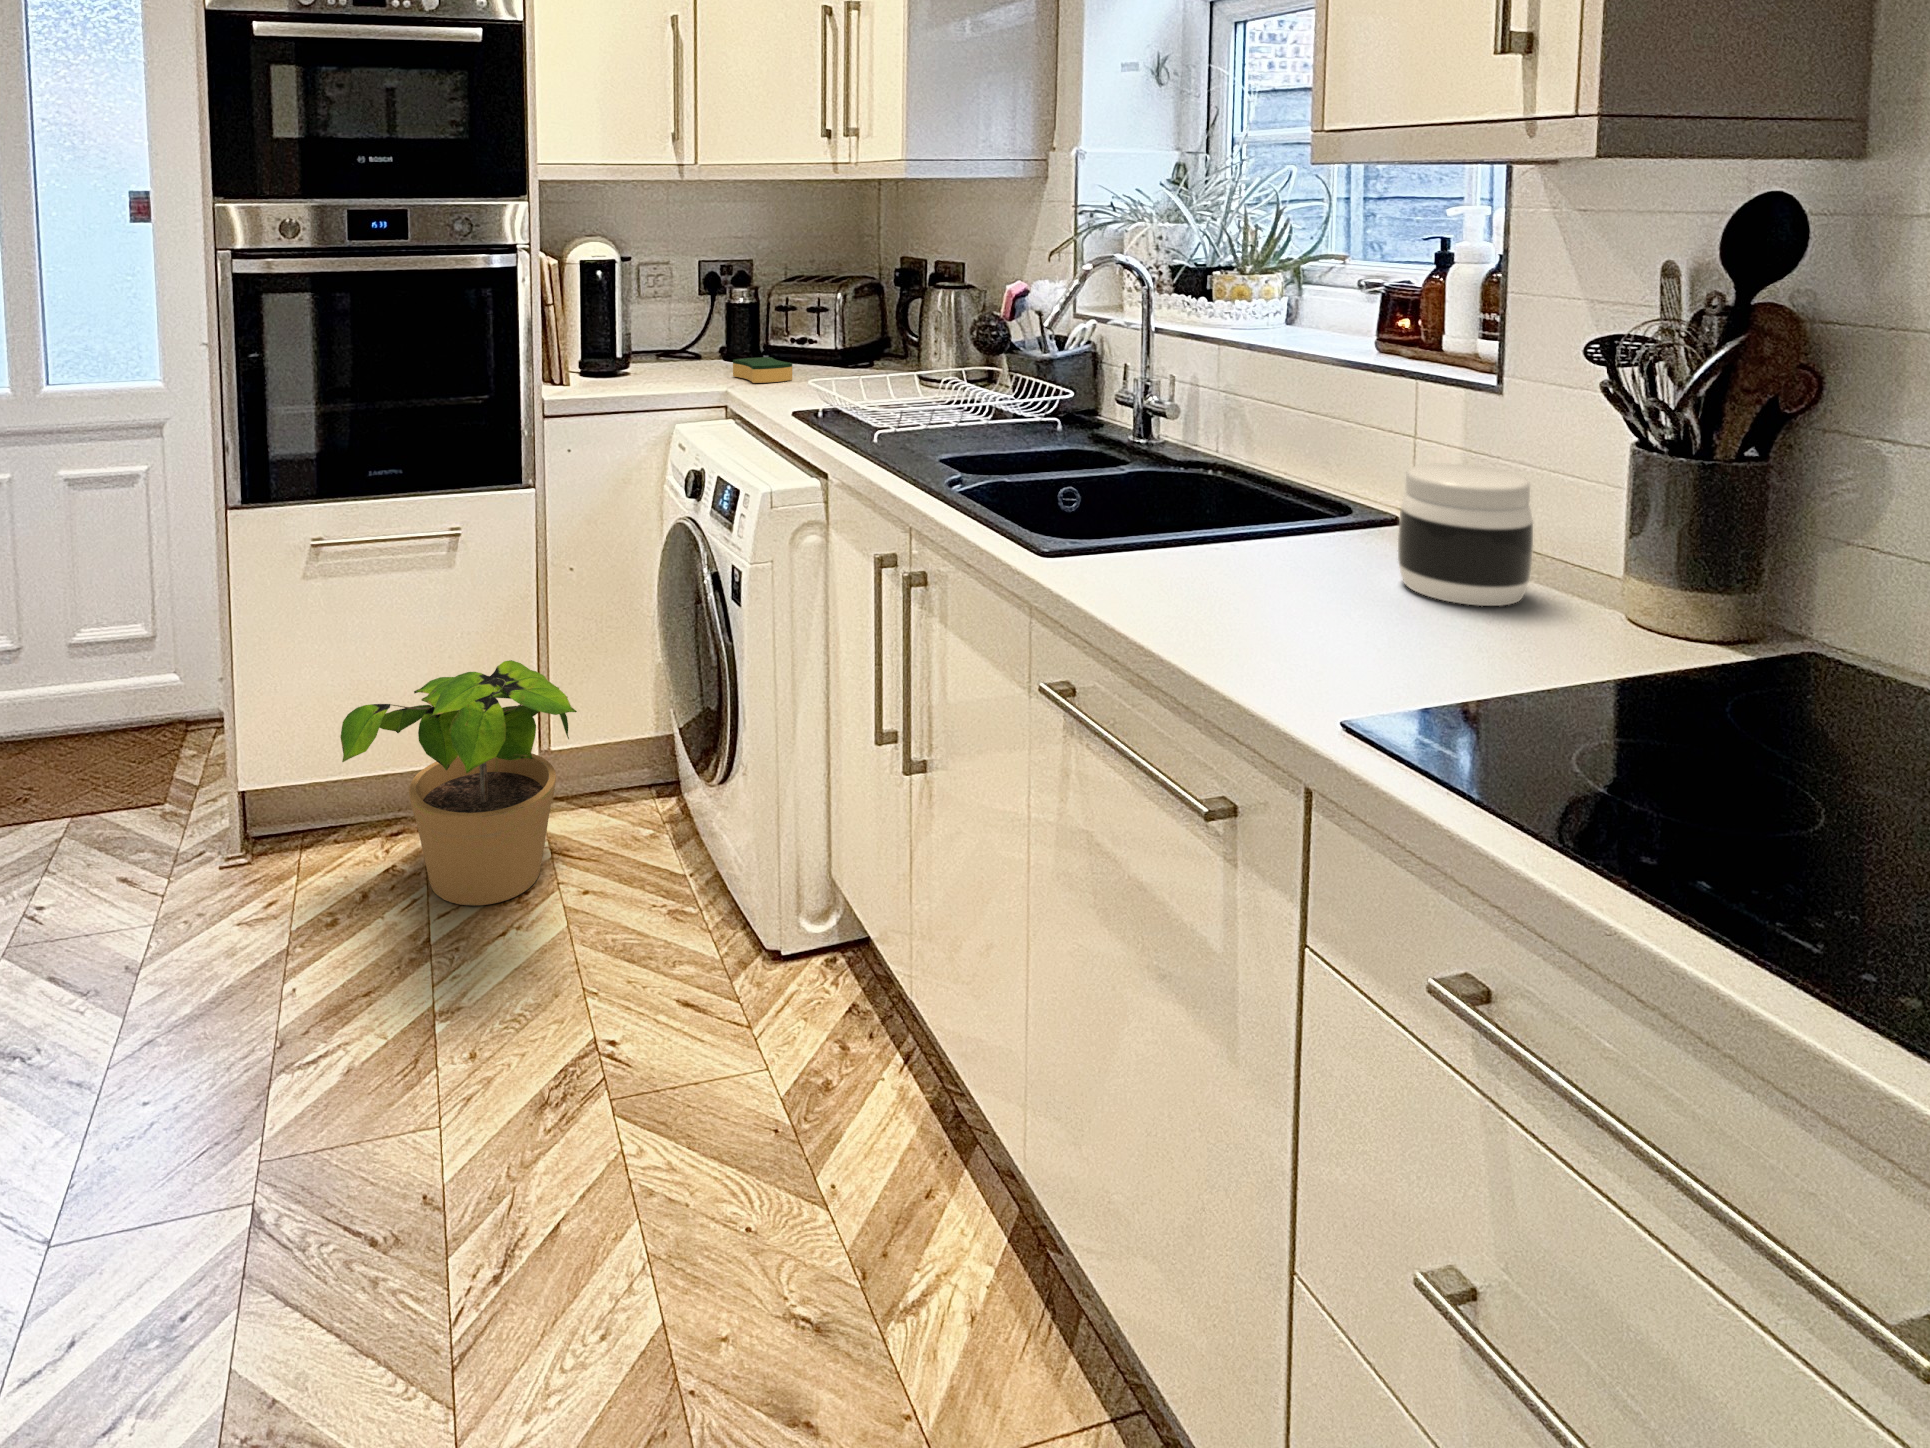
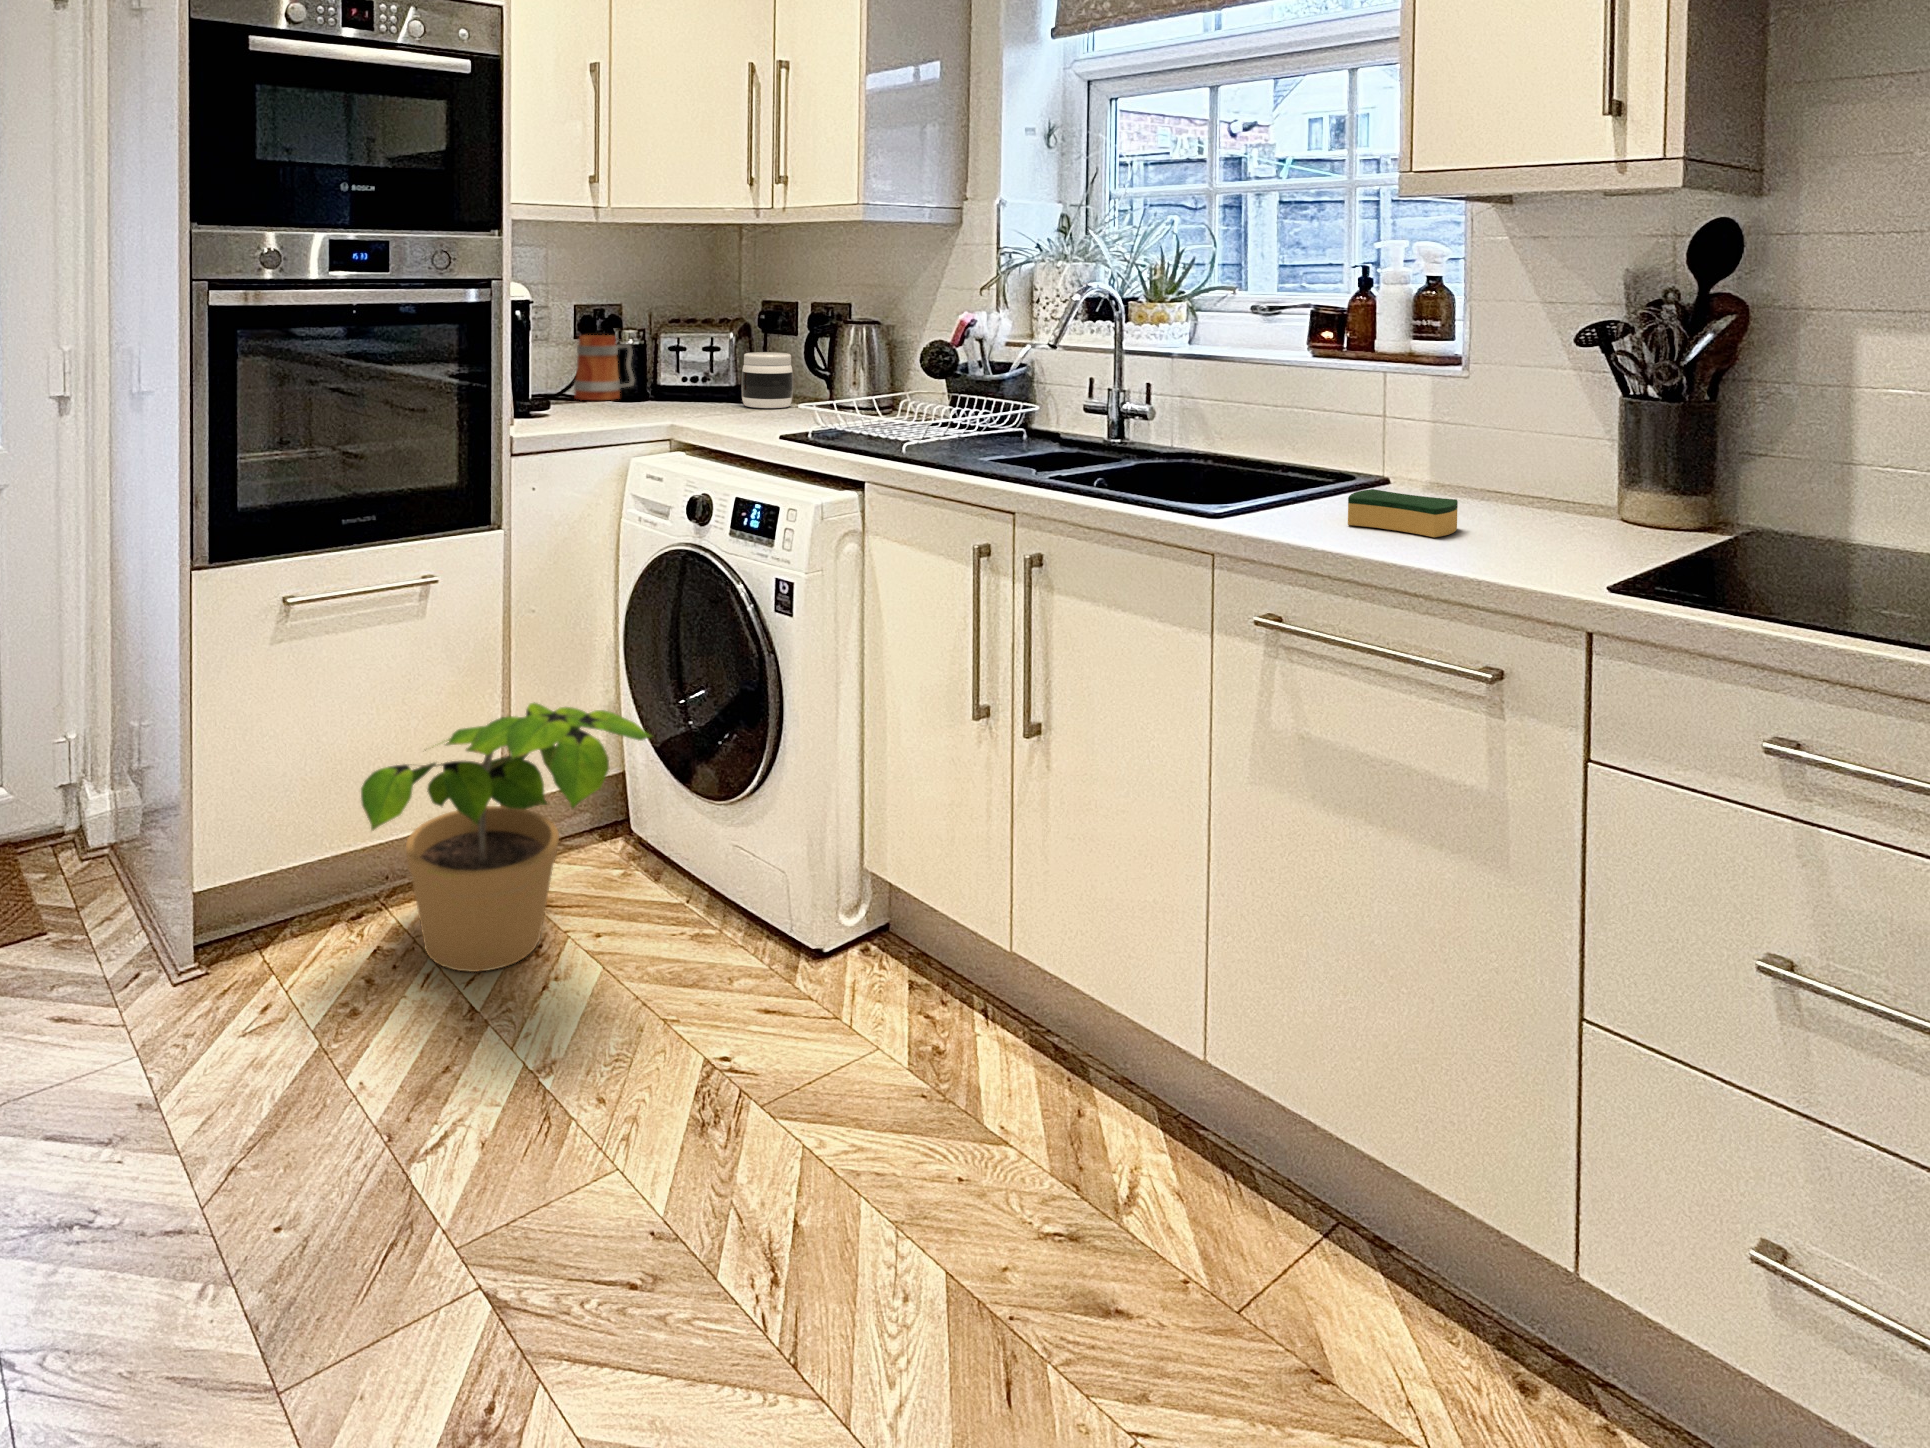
mug: none [680,293,743,359] -> present [574,335,635,400]
sponge: present [733,357,792,383] -> present [1348,489,1458,537]
jar: present [1398,464,1533,606] -> present [742,352,793,408]

